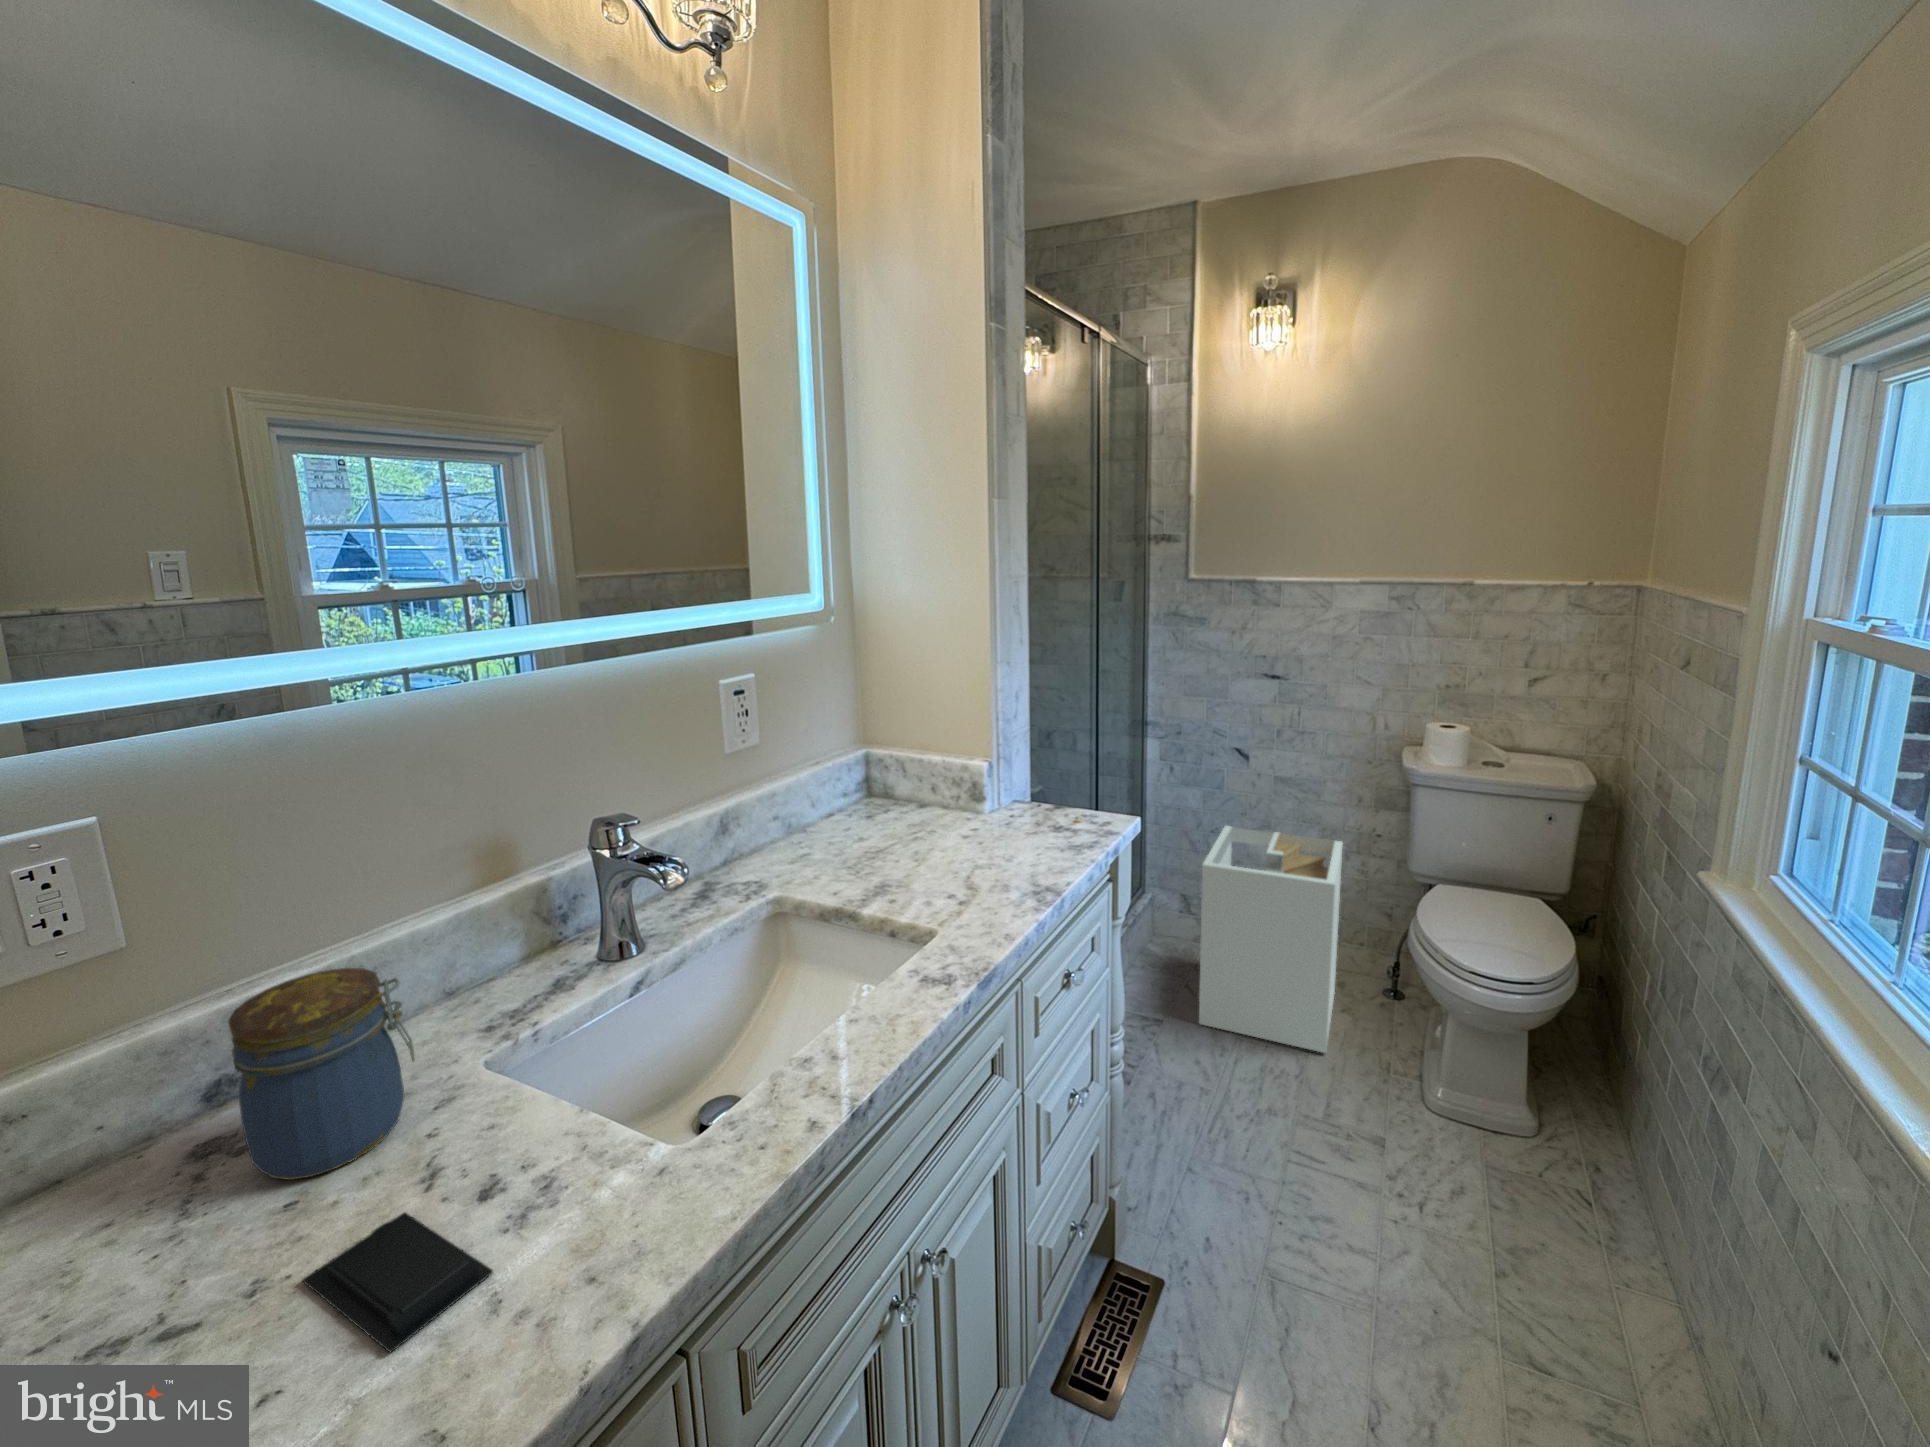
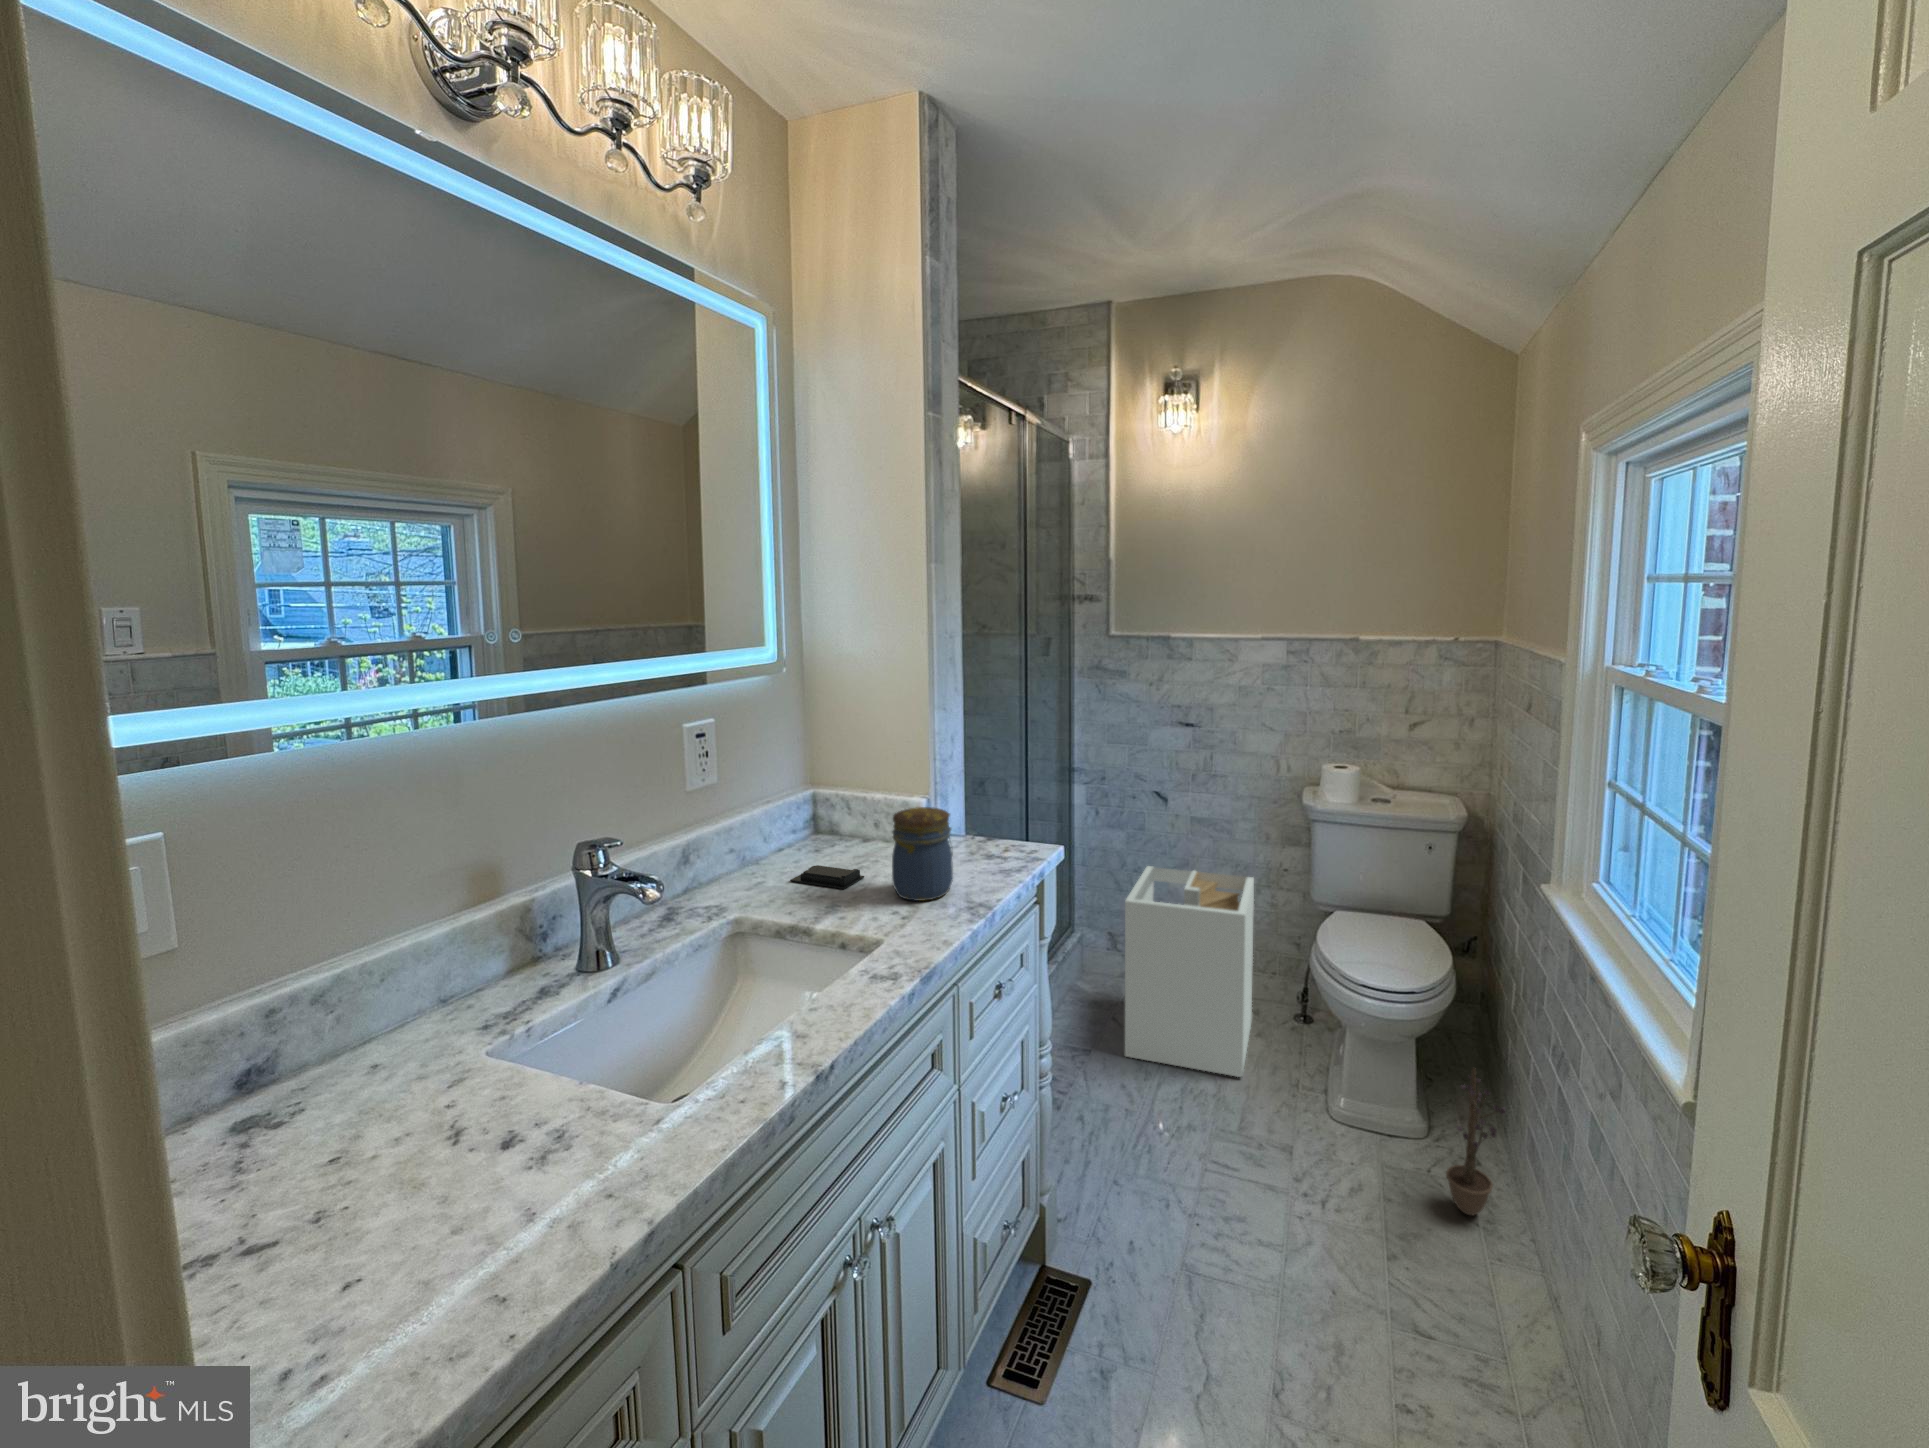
jar: present [229,968,415,1180] -> present [892,807,953,901]
decorative plant: none [1561,1068,1636,1226] -> present [1446,1068,1506,1215]
soap bar: present [303,1213,493,1352] -> present [791,865,864,889]

